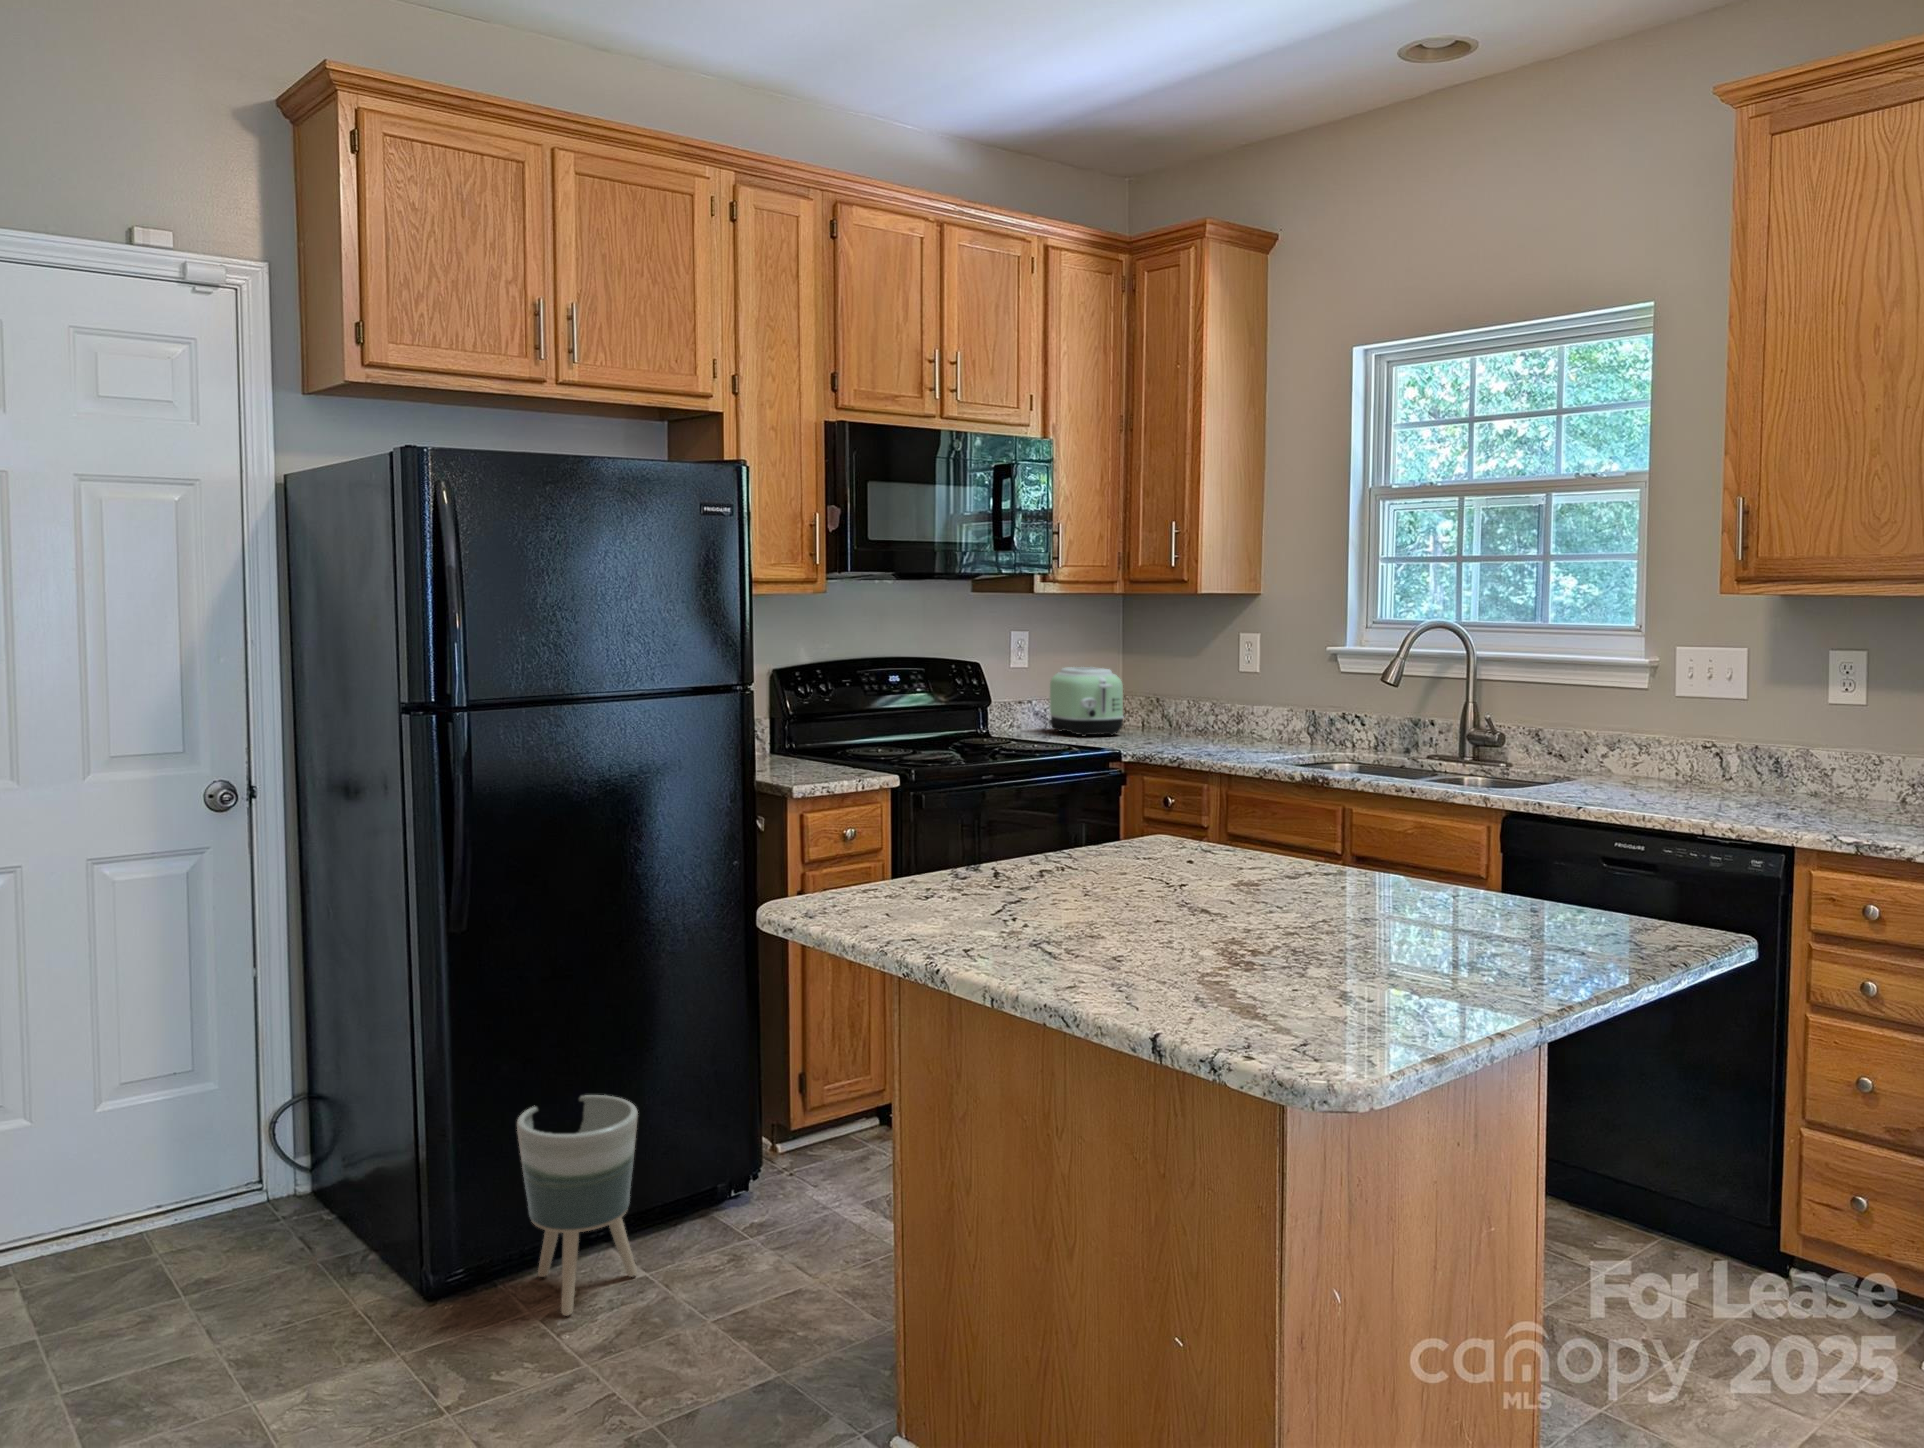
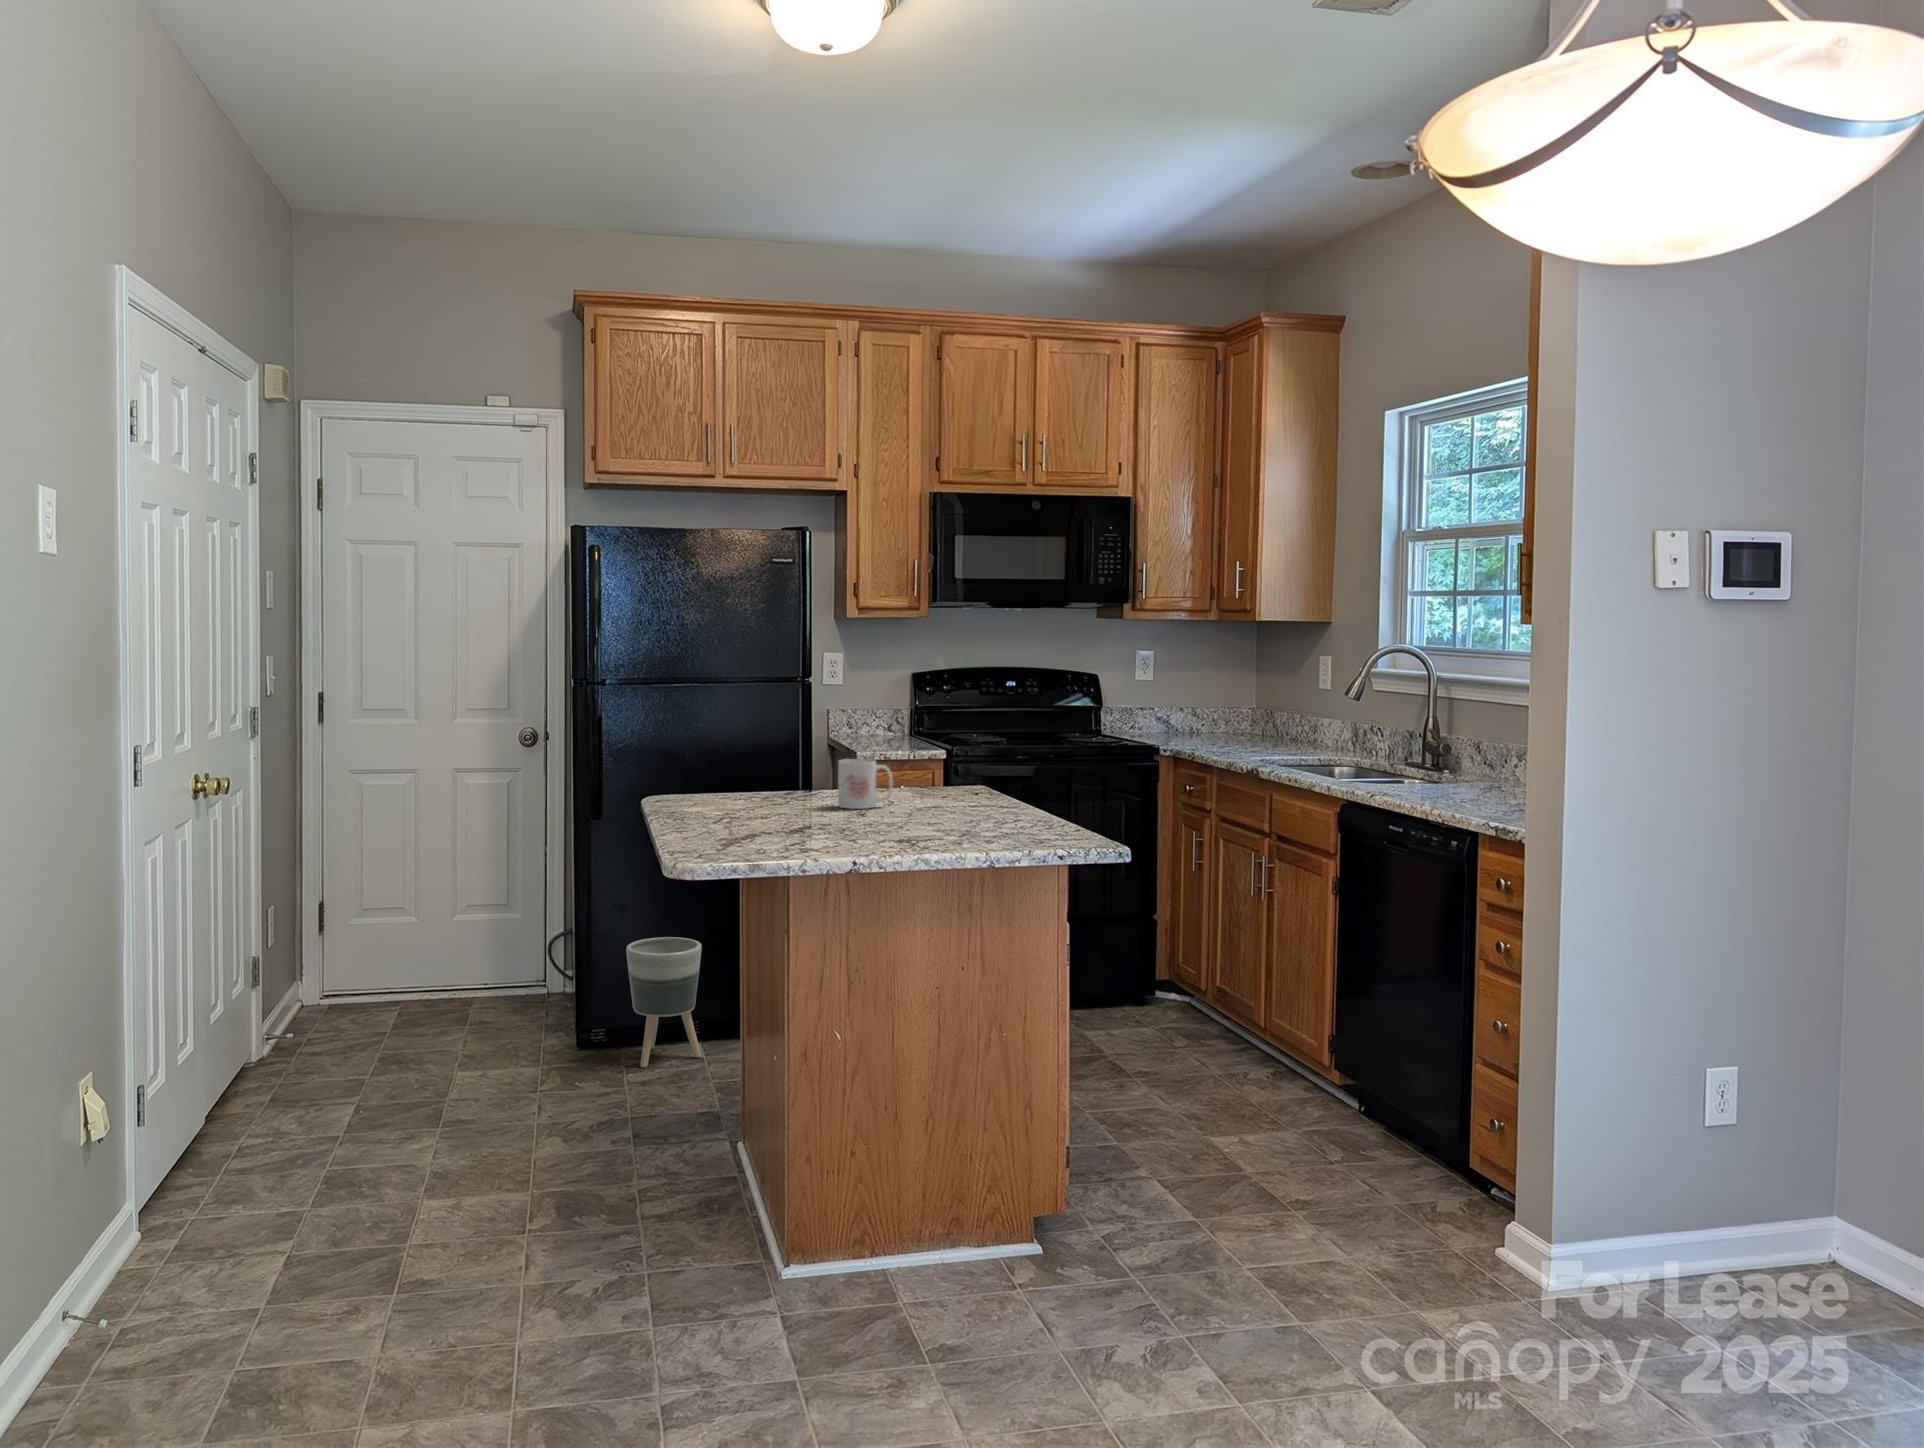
toaster: present [1050,667,1124,737] -> none [1170,682,1226,739]
mug: none [1103,815,1180,896] -> present [838,759,892,809]

